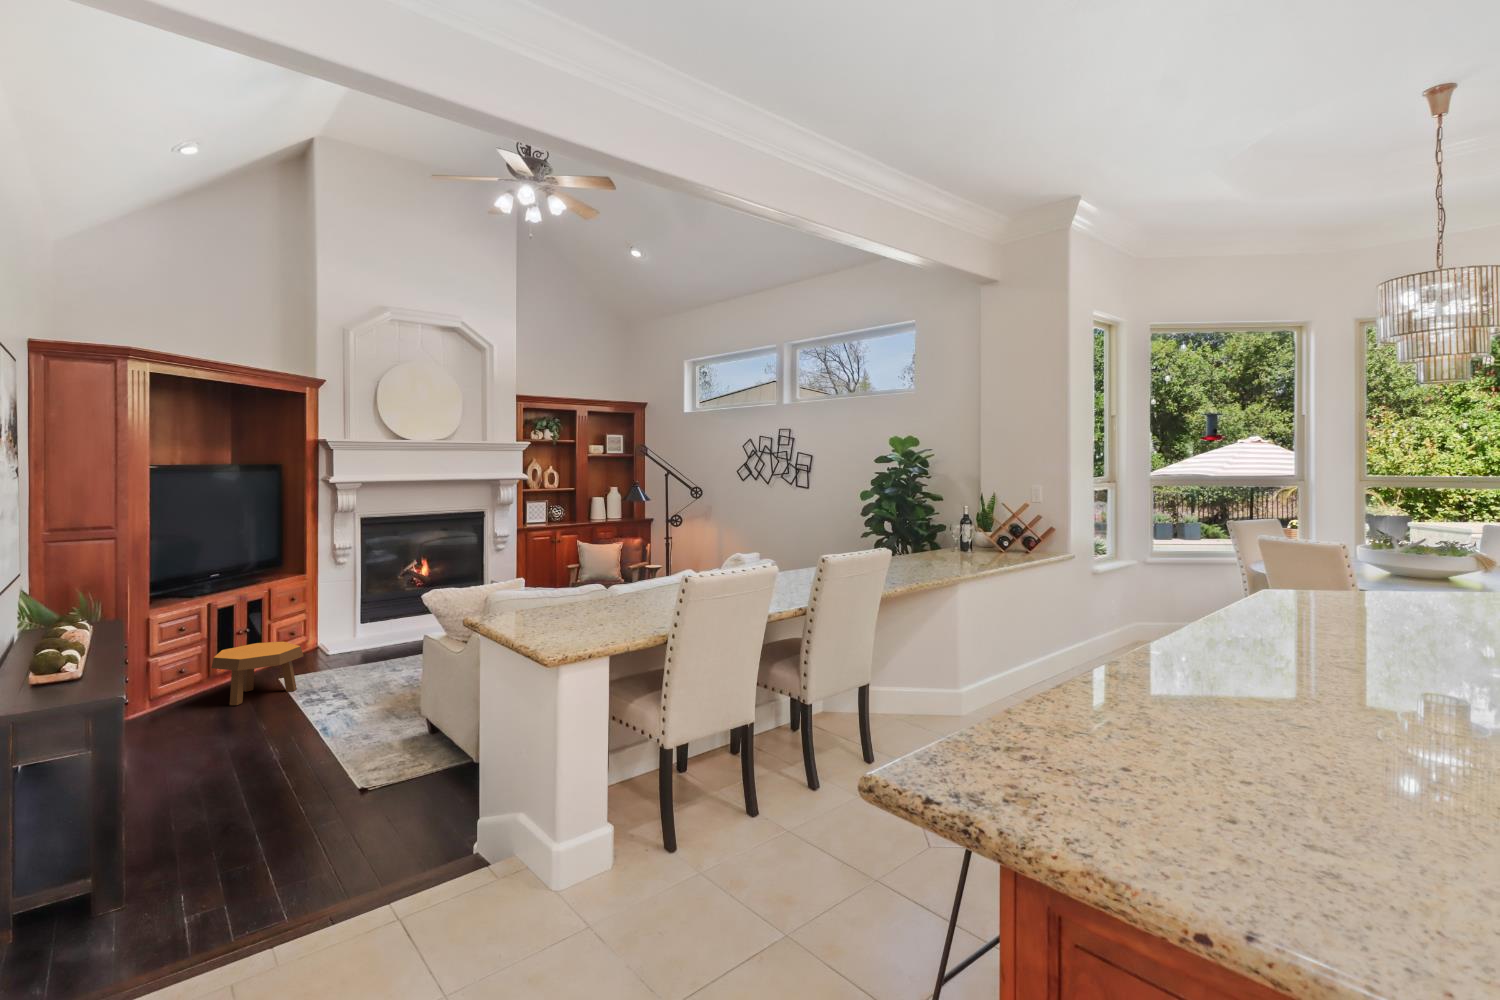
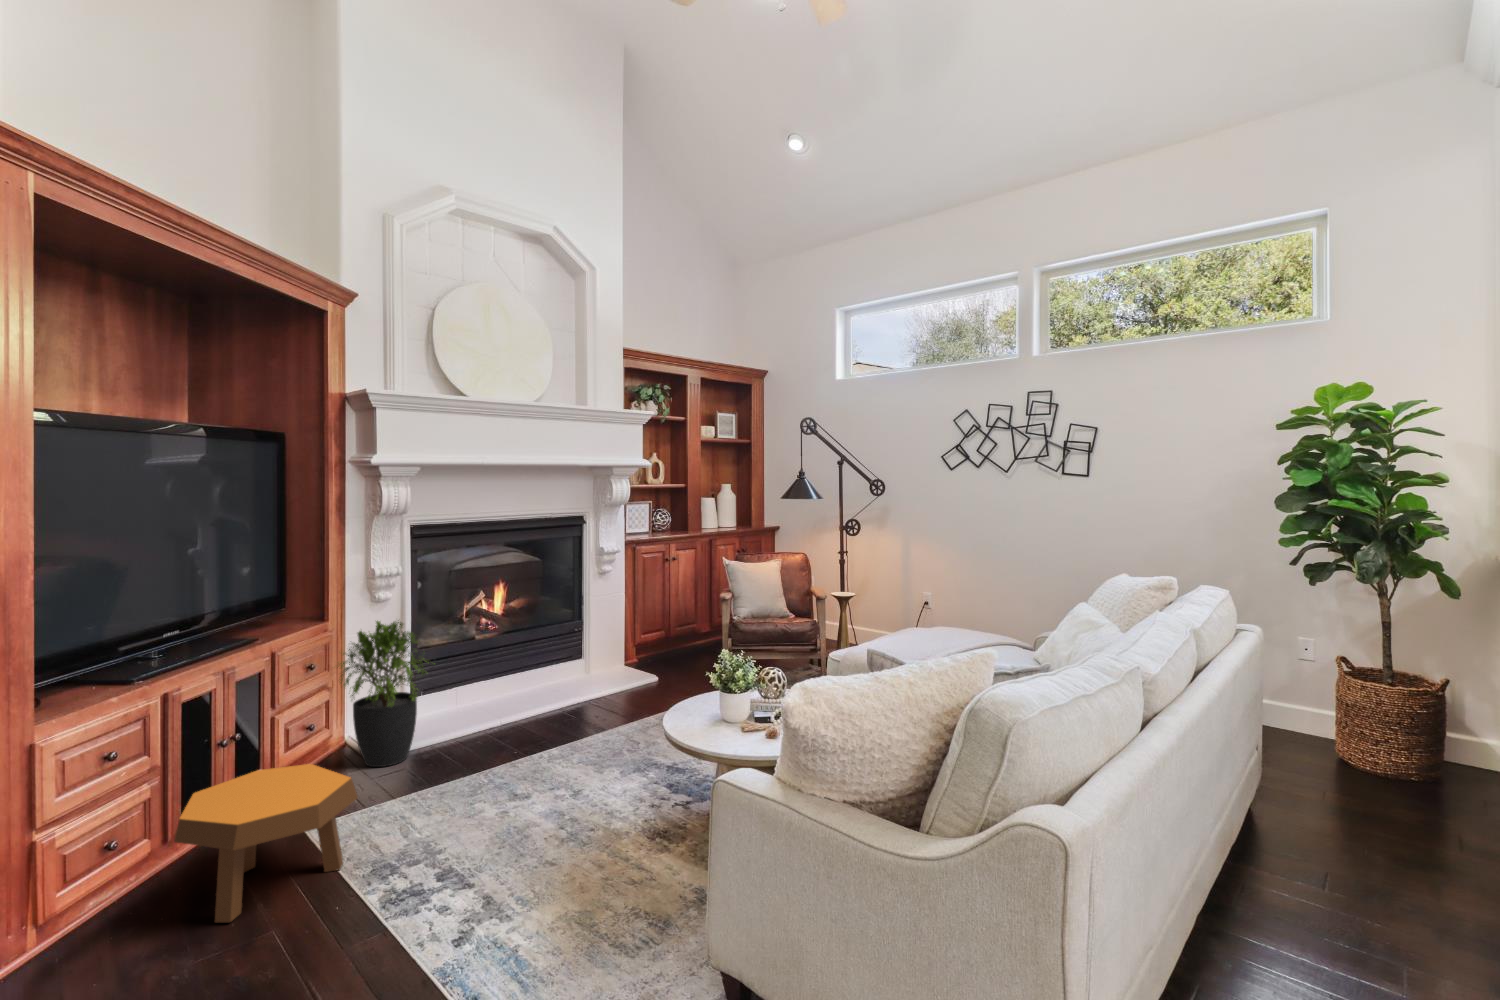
potted plant: none [305,570,368,655] -> present [340,621,429,767]

